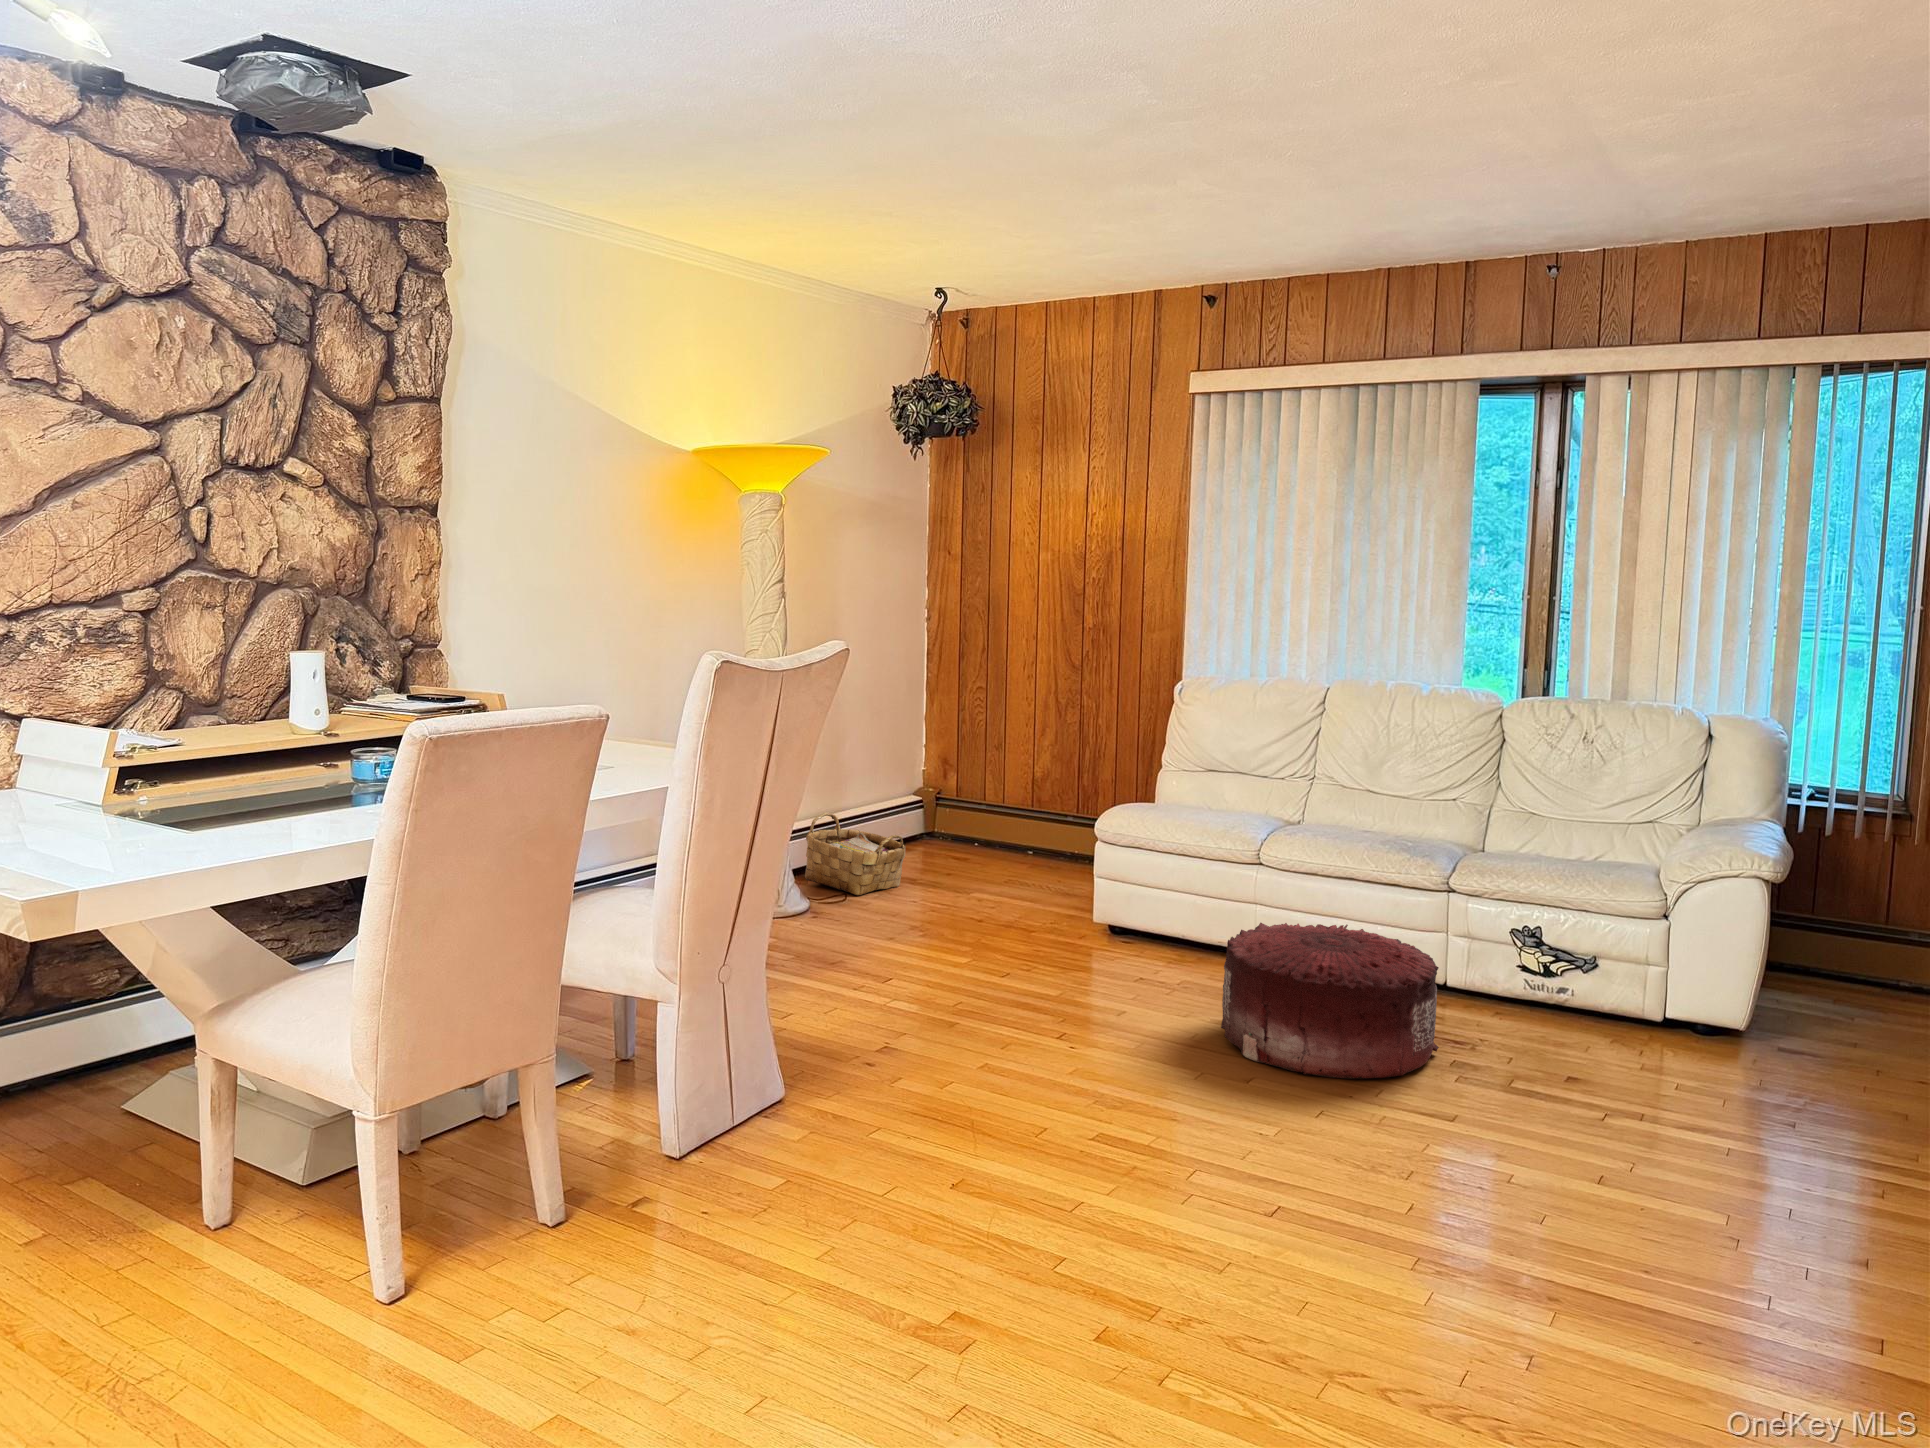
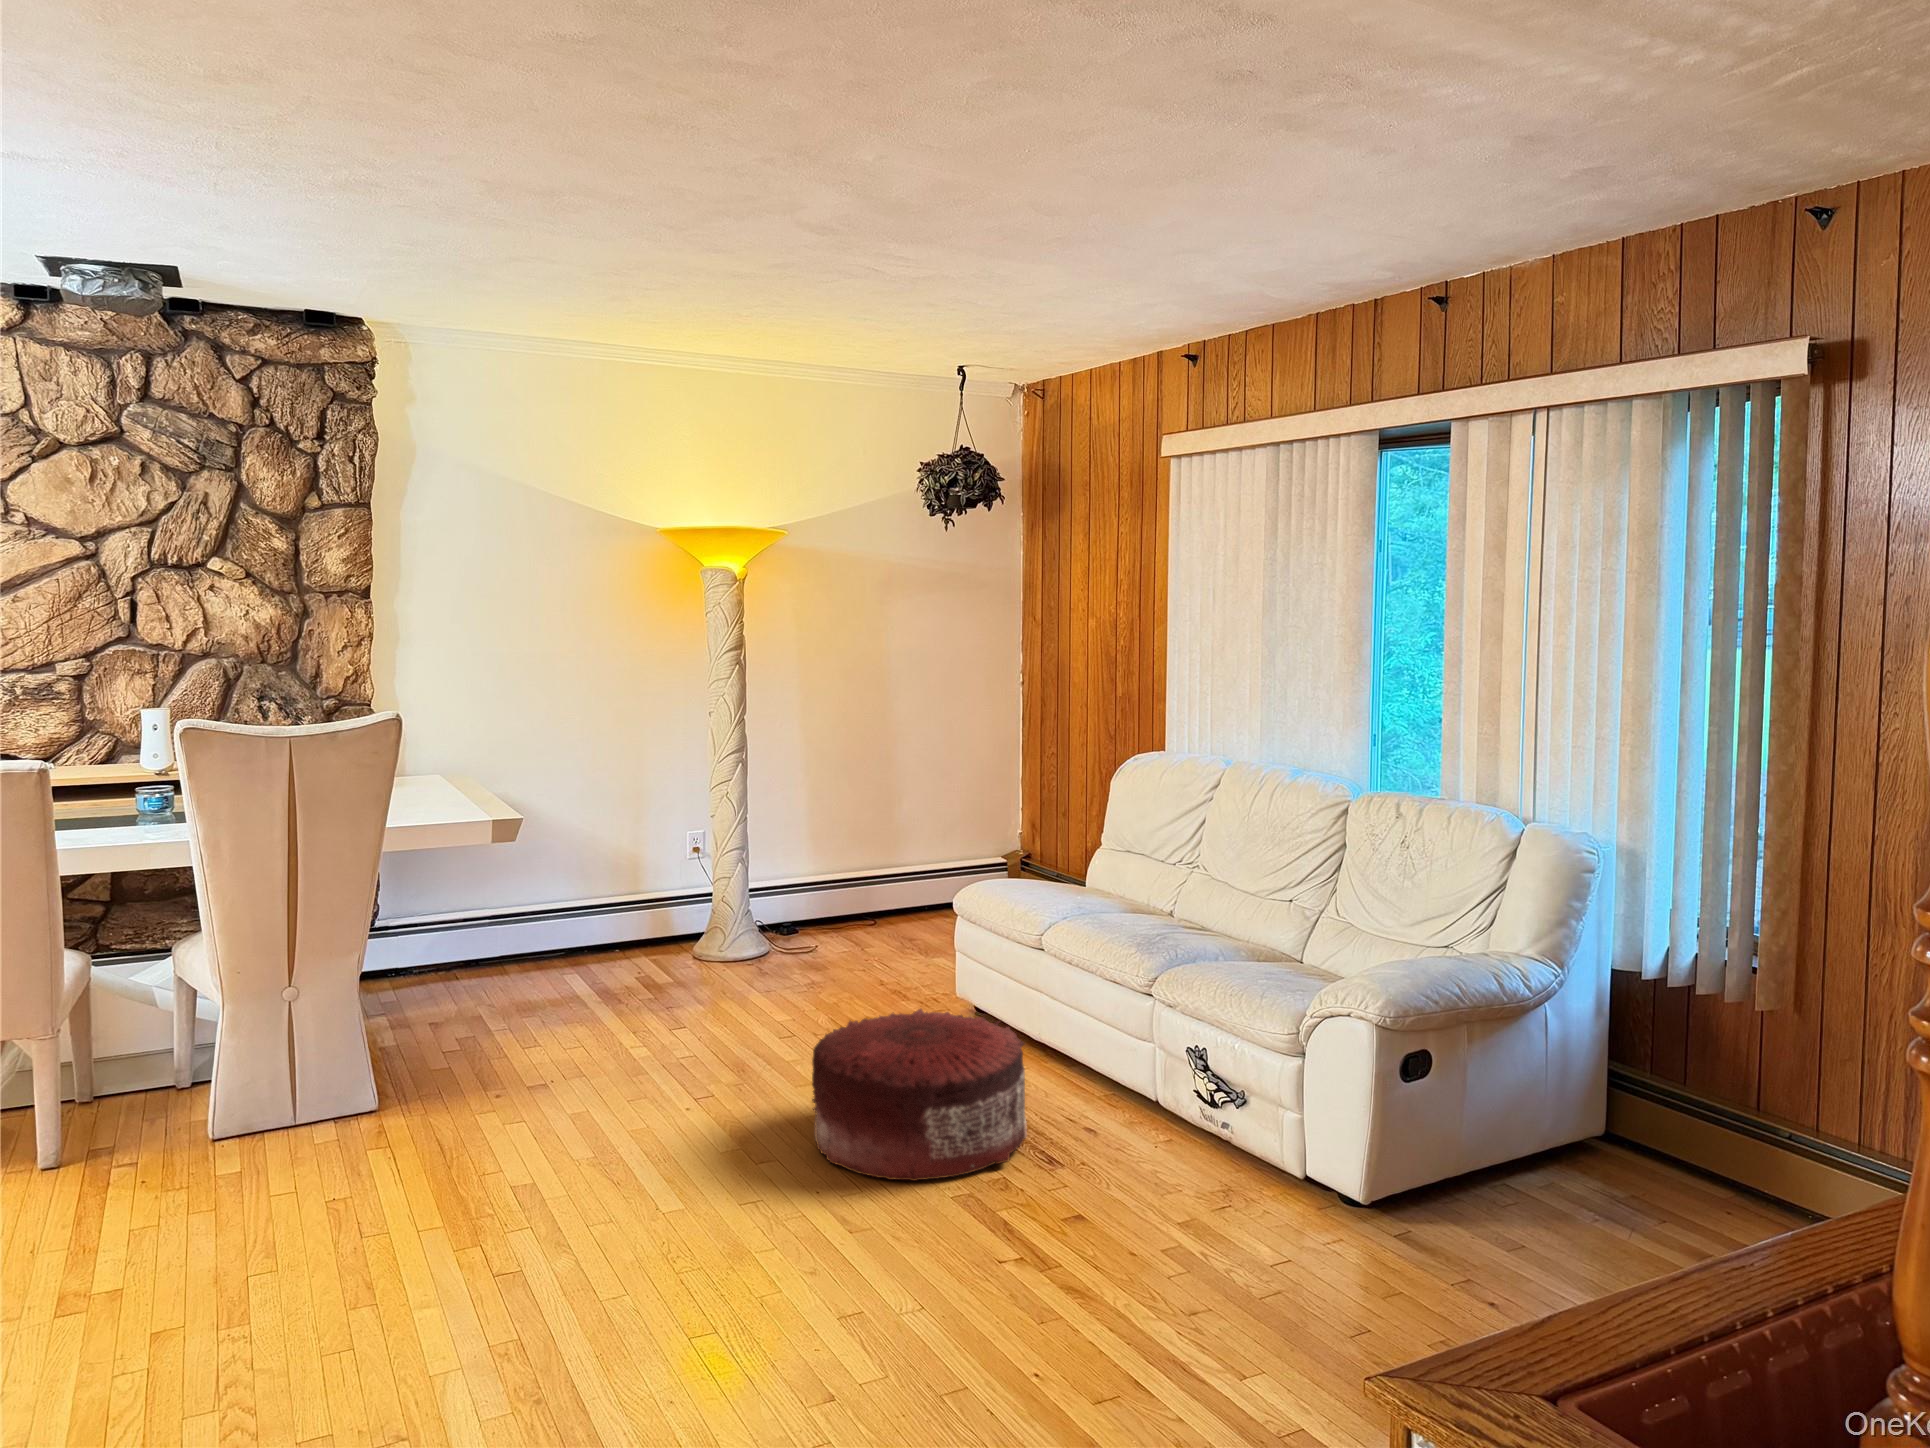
woven basket: present [805,812,905,896] -> none [808,866,891,947]

